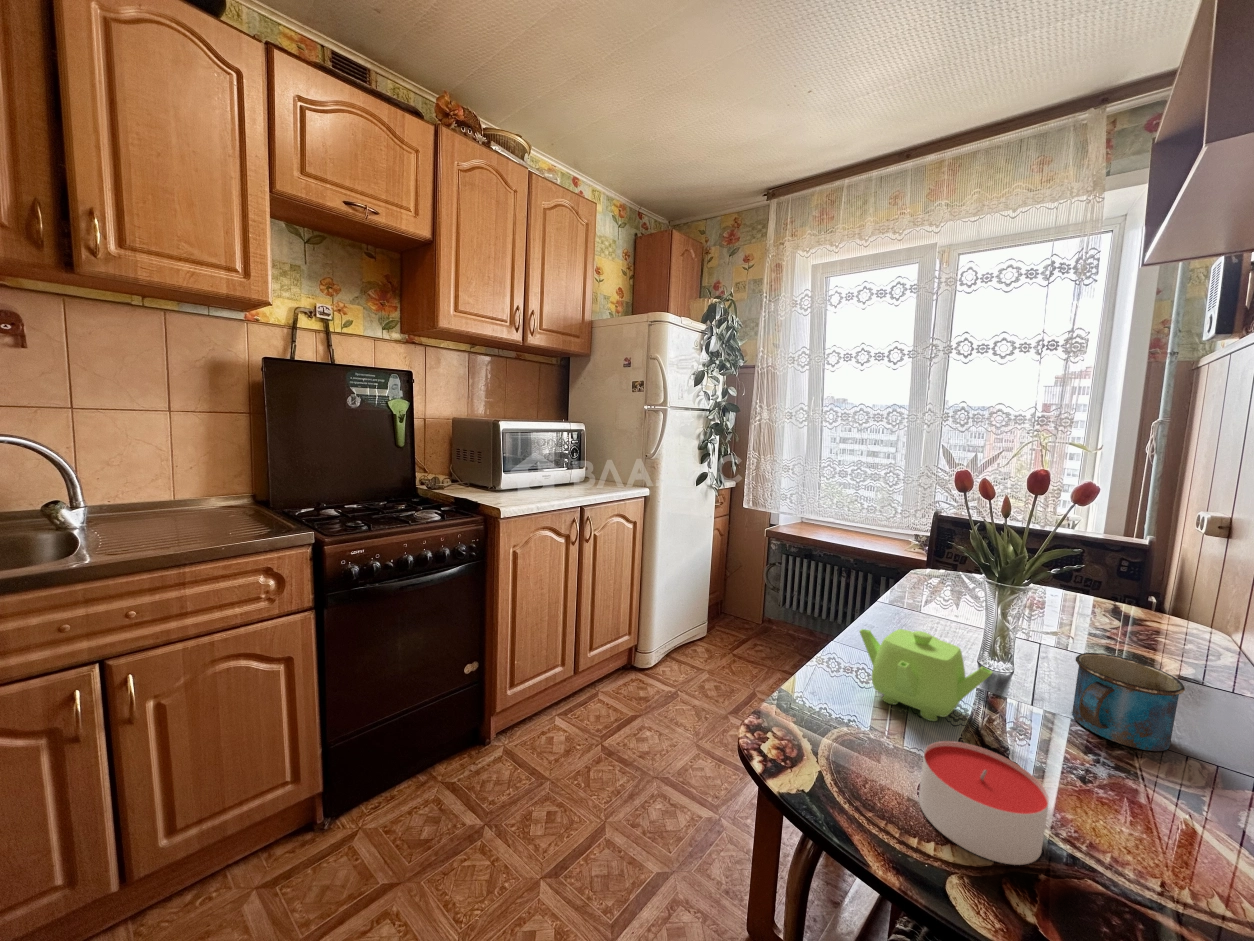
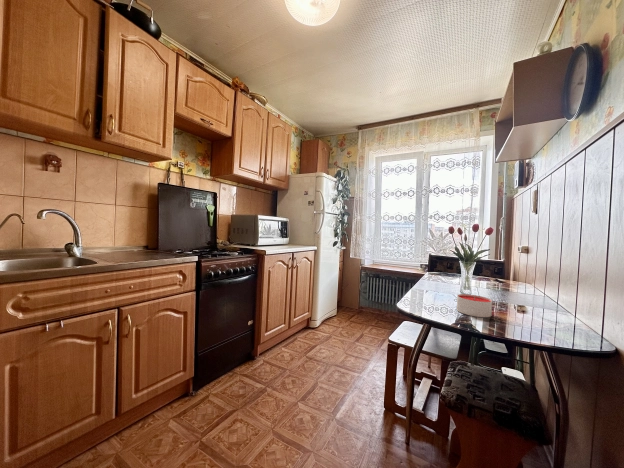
teapot: present [859,629,993,721] -> none [426,273,469,300]
mug: present [1072,653,1185,751] -> none [490,278,520,302]

